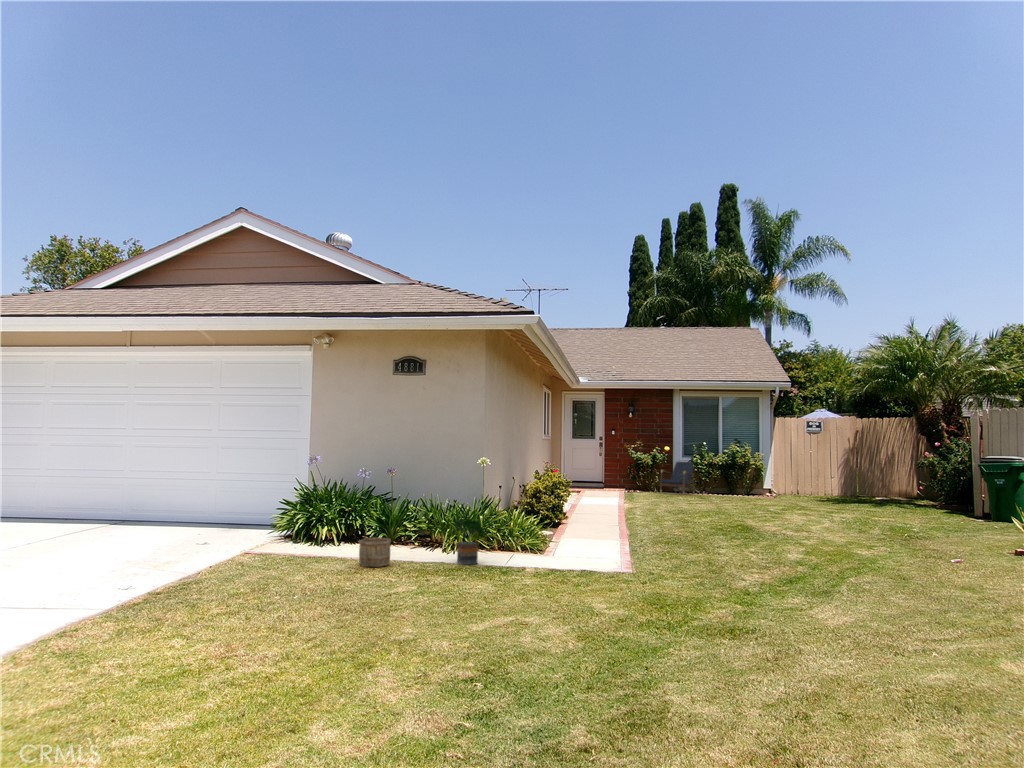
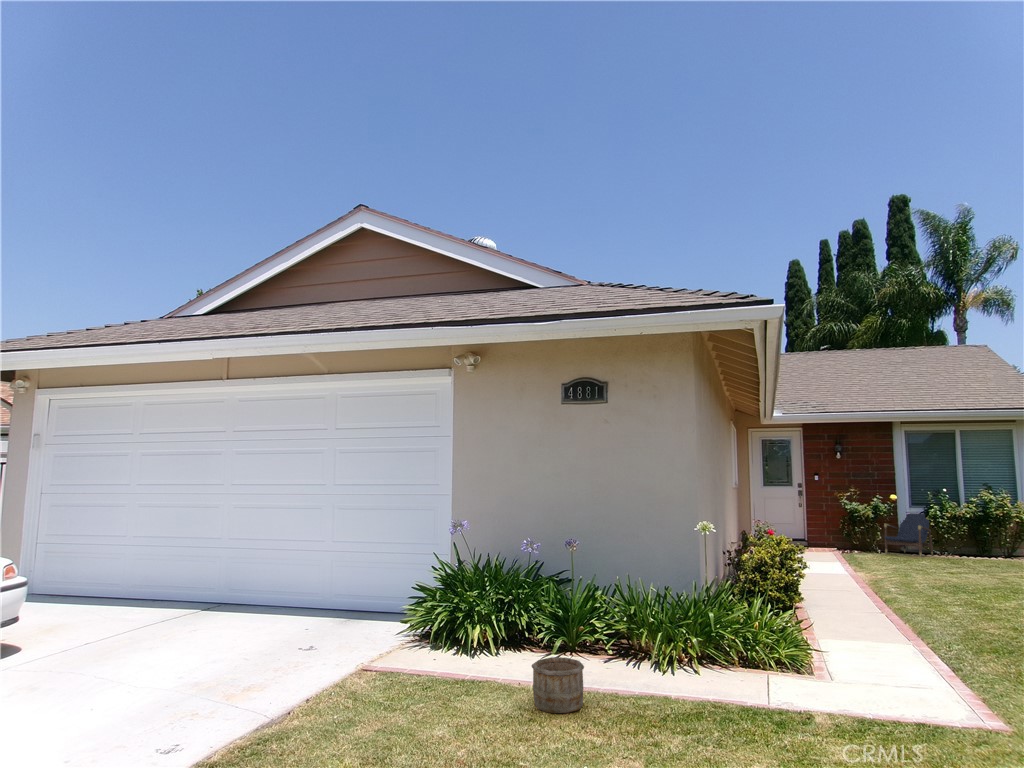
potted tree: present [455,519,484,565] -> none [683,627,739,710]

